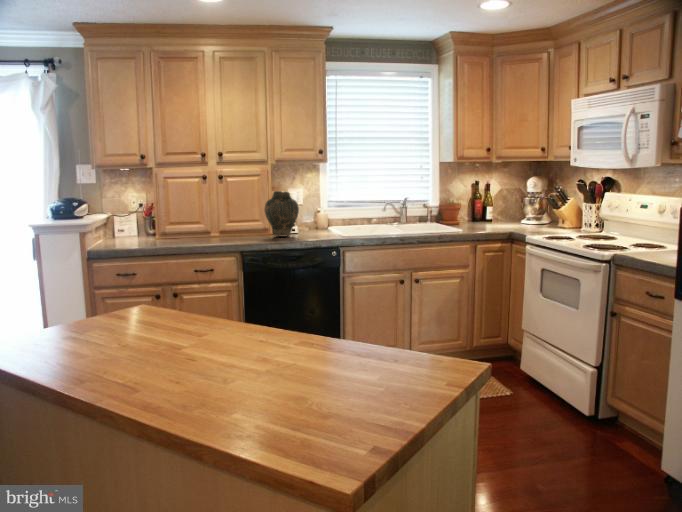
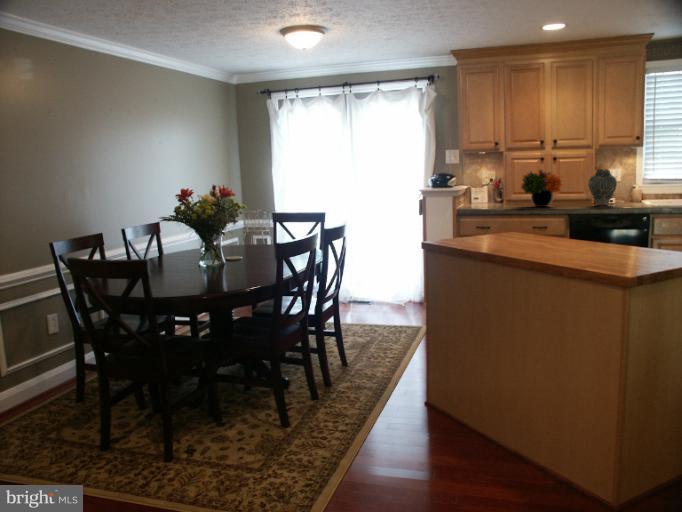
flower arrangement: none [177,191,233,241] -> present [521,170,562,207]

